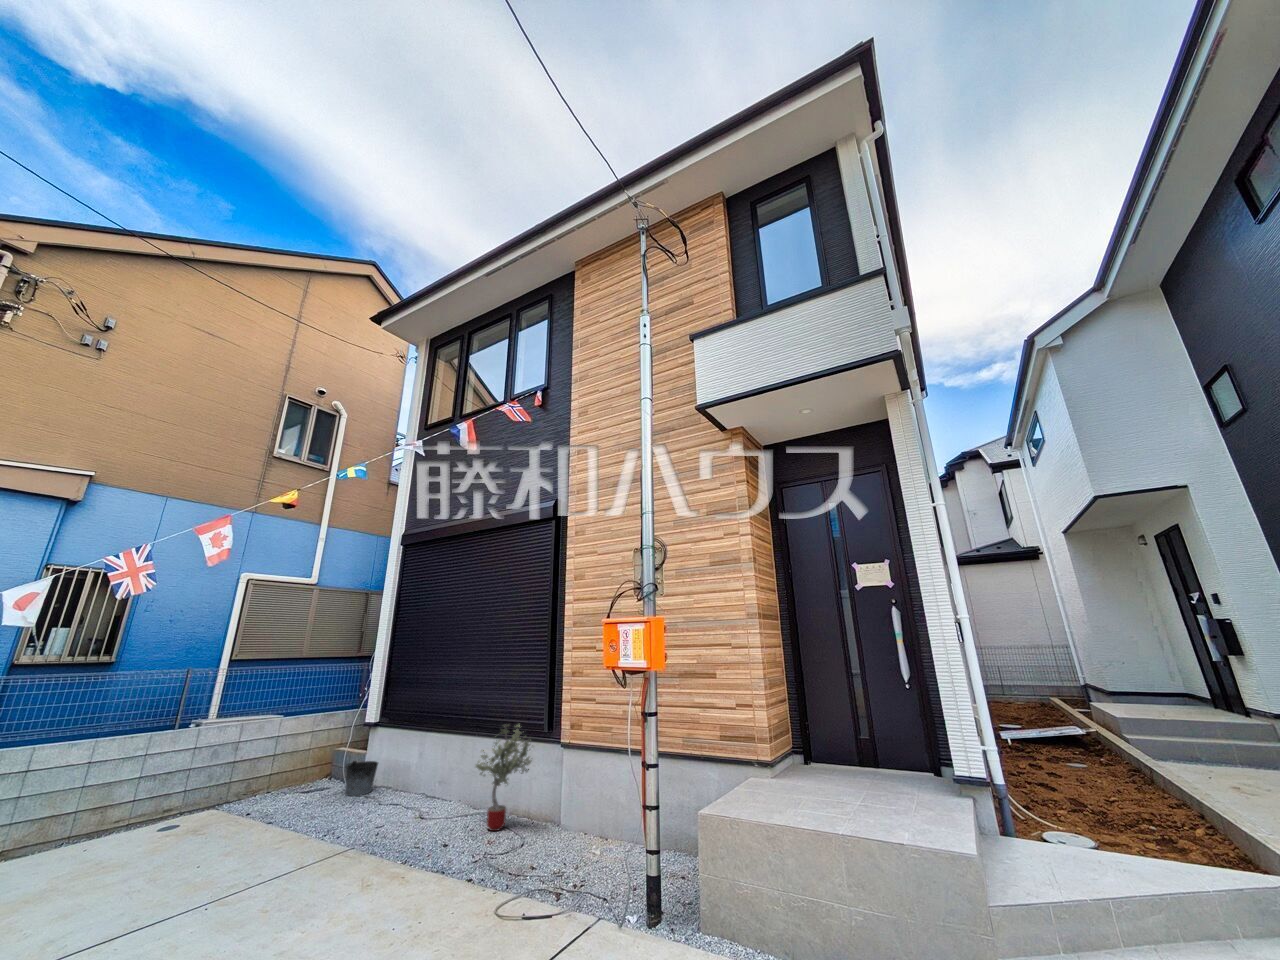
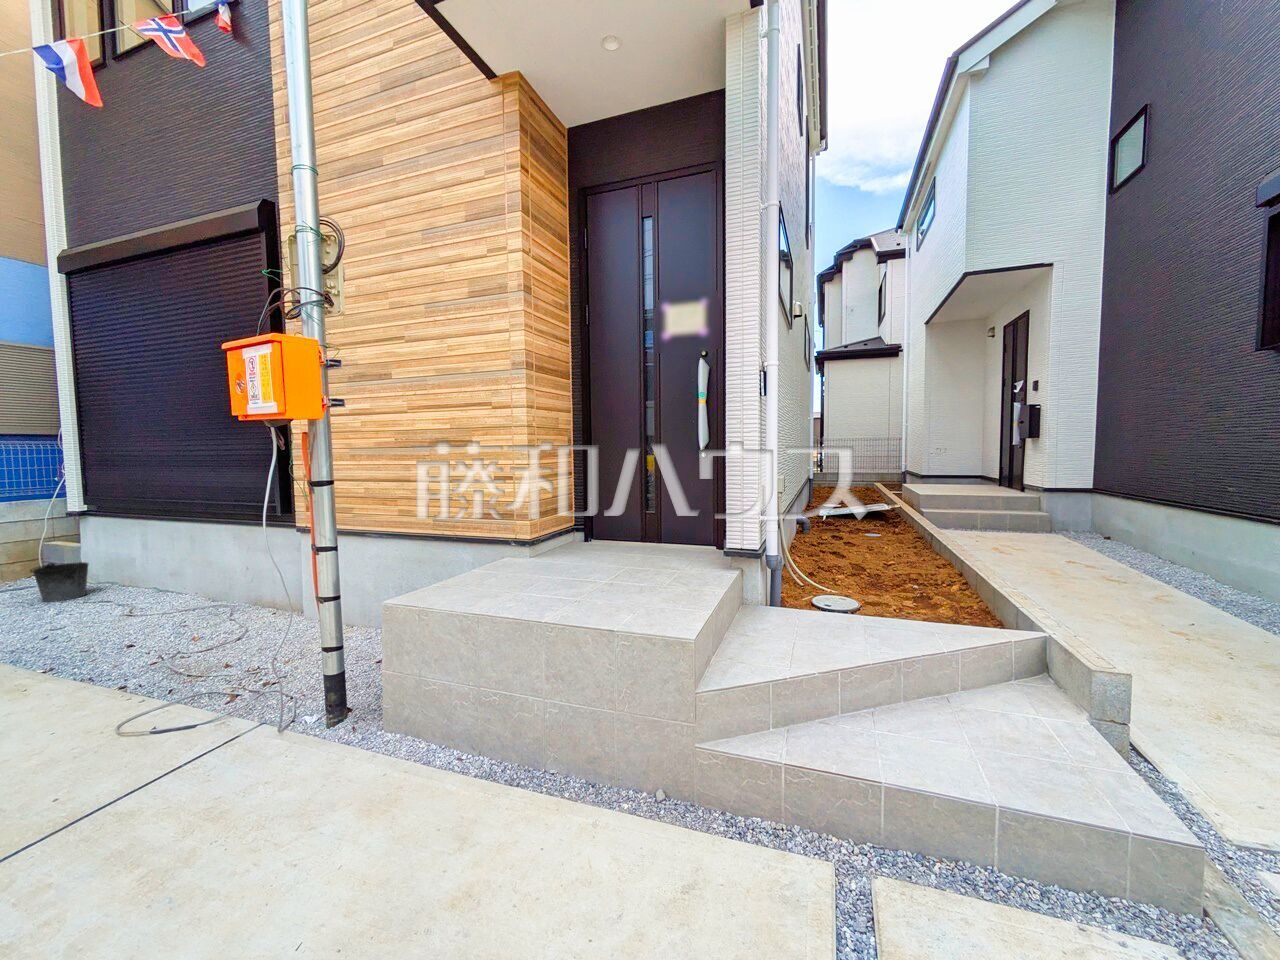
potted tree: present [475,724,532,831] -> none [183,511,267,630]

